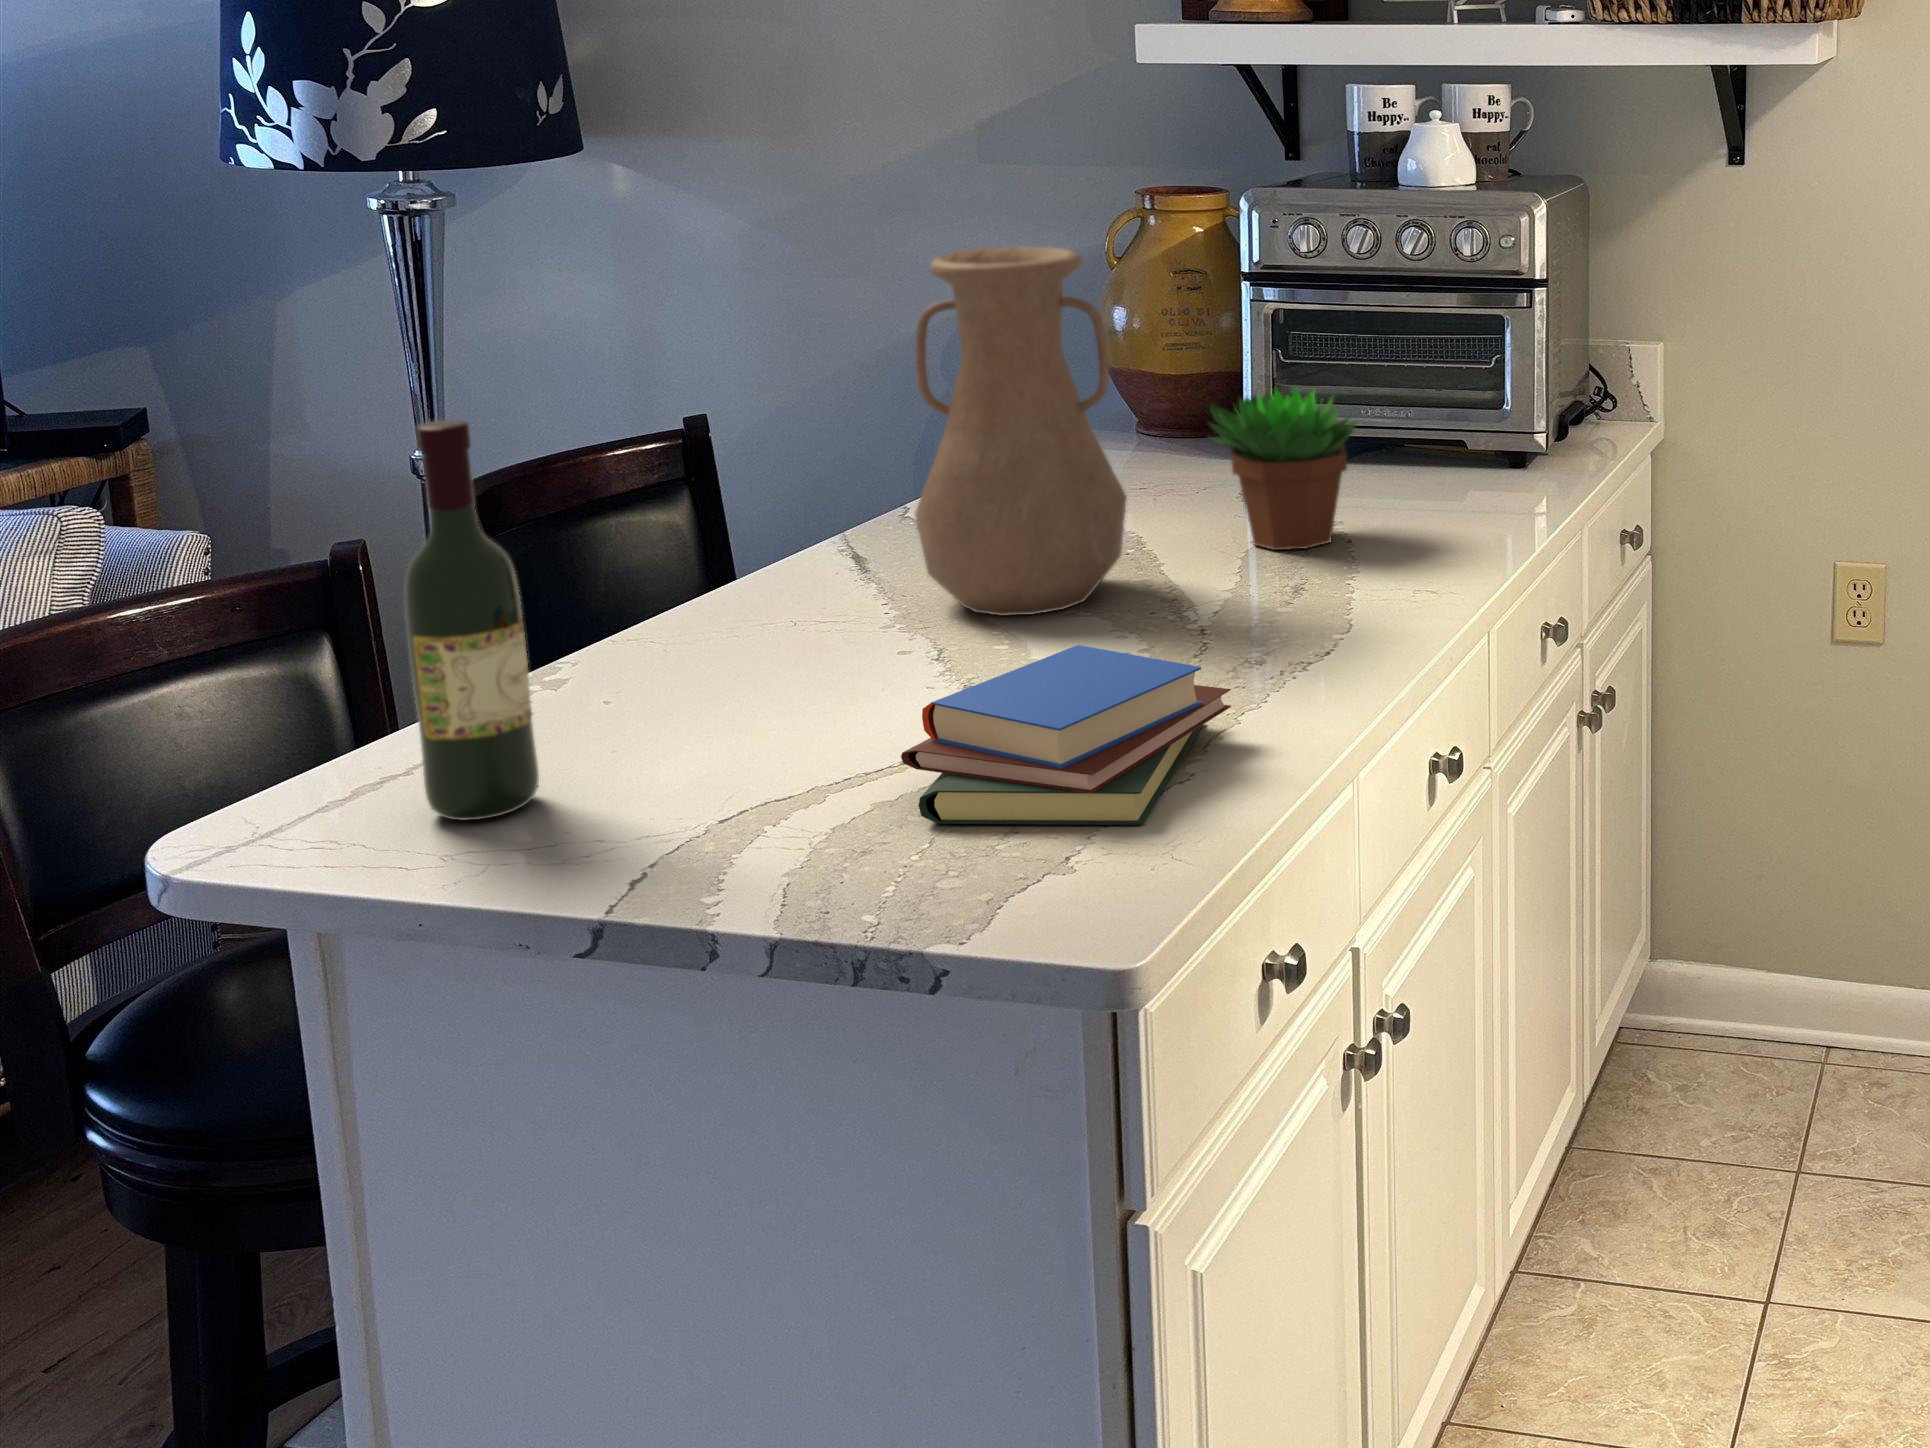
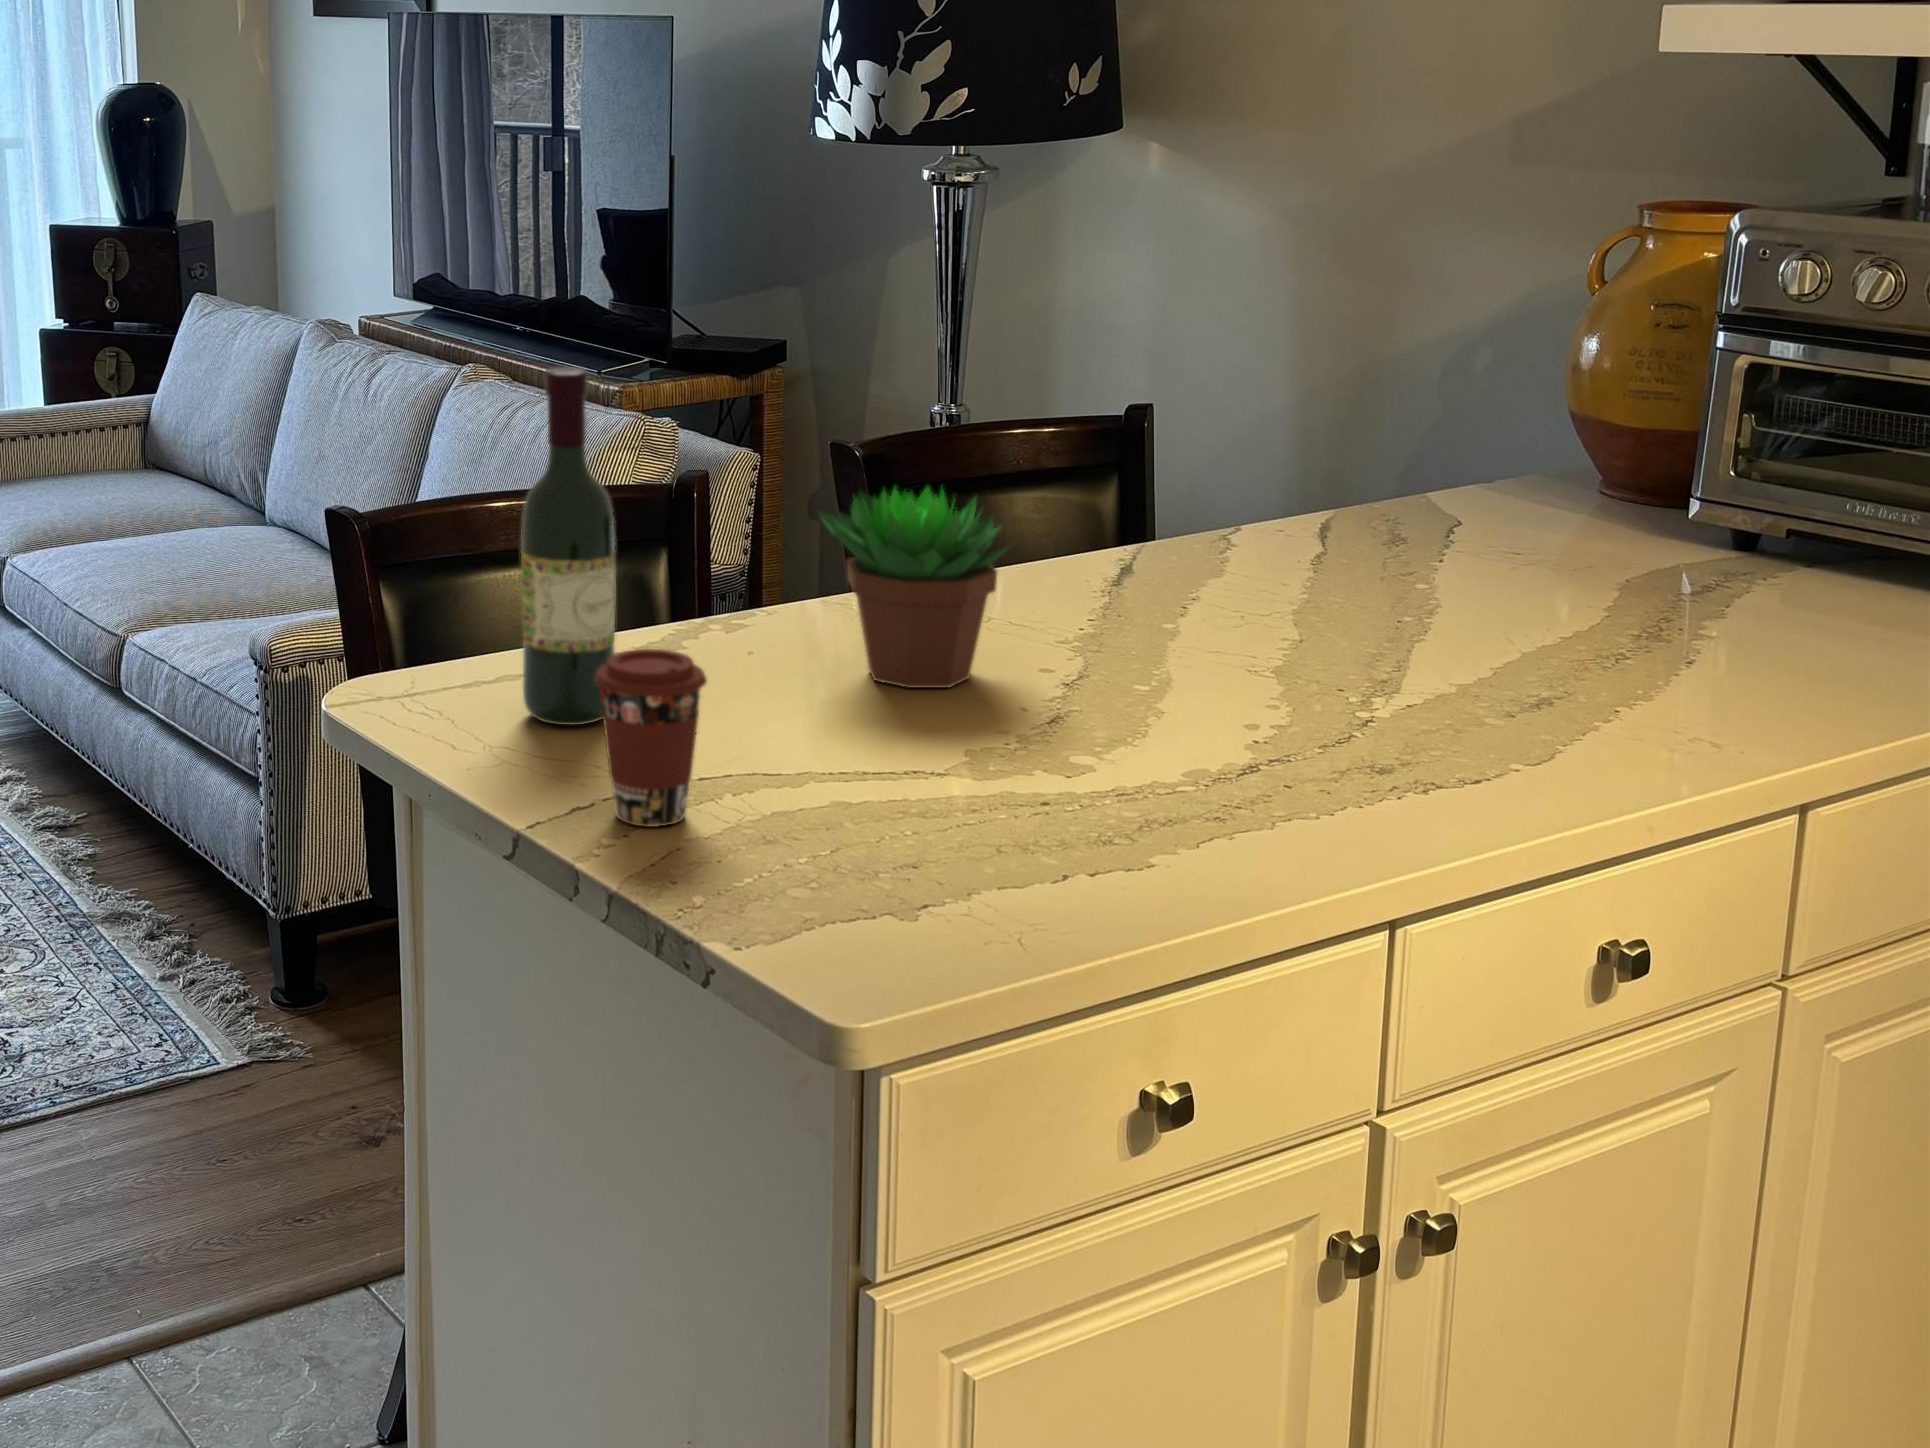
vase: present [915,247,1127,616] -> none [1120,264,1364,674]
succulent plant: present [1210,387,1356,550] -> present [819,486,1009,688]
book: present [901,645,1231,825] -> none [849,704,1249,905]
coffee cup: none [633,689,760,879] -> present [594,649,707,827]

